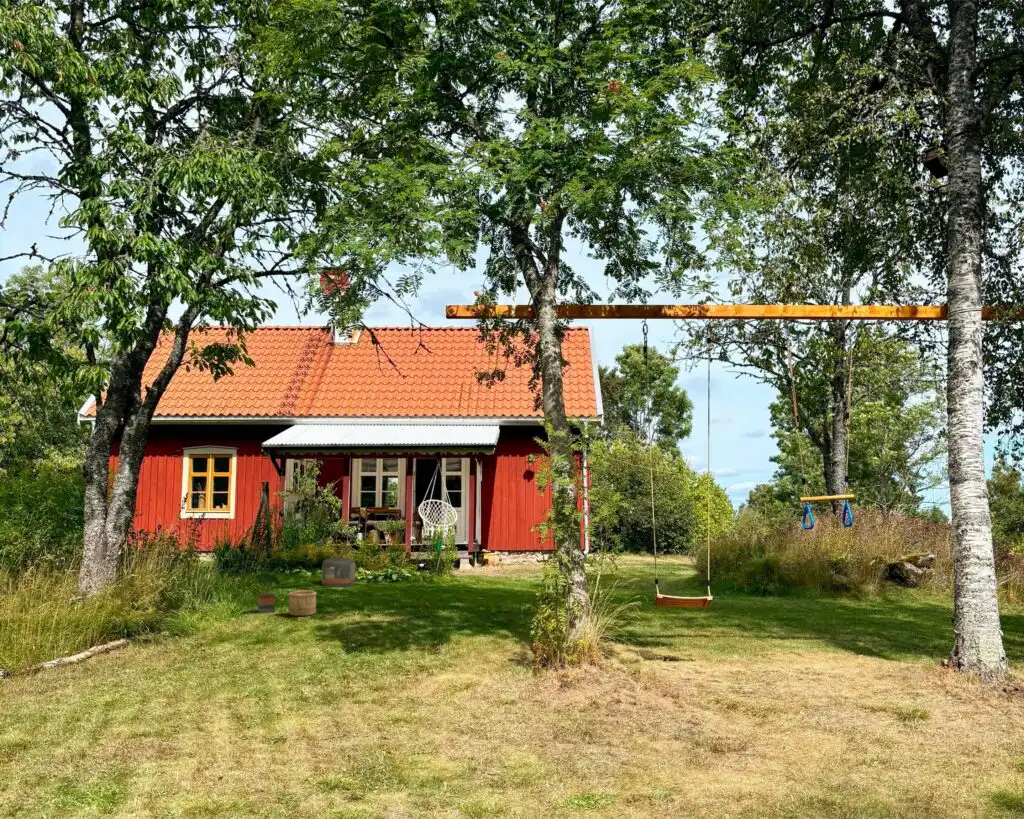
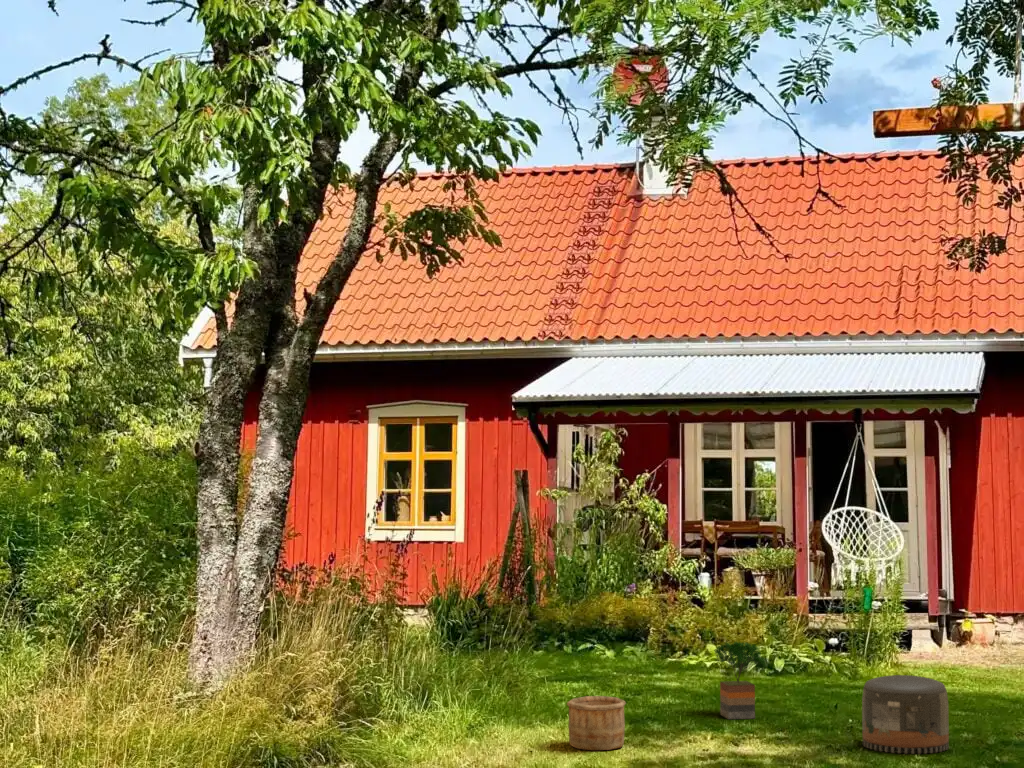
pouf: present [322,558,355,587] -> present [862,675,949,754]
potted tree: present [255,572,281,613] -> present [714,642,766,719]

